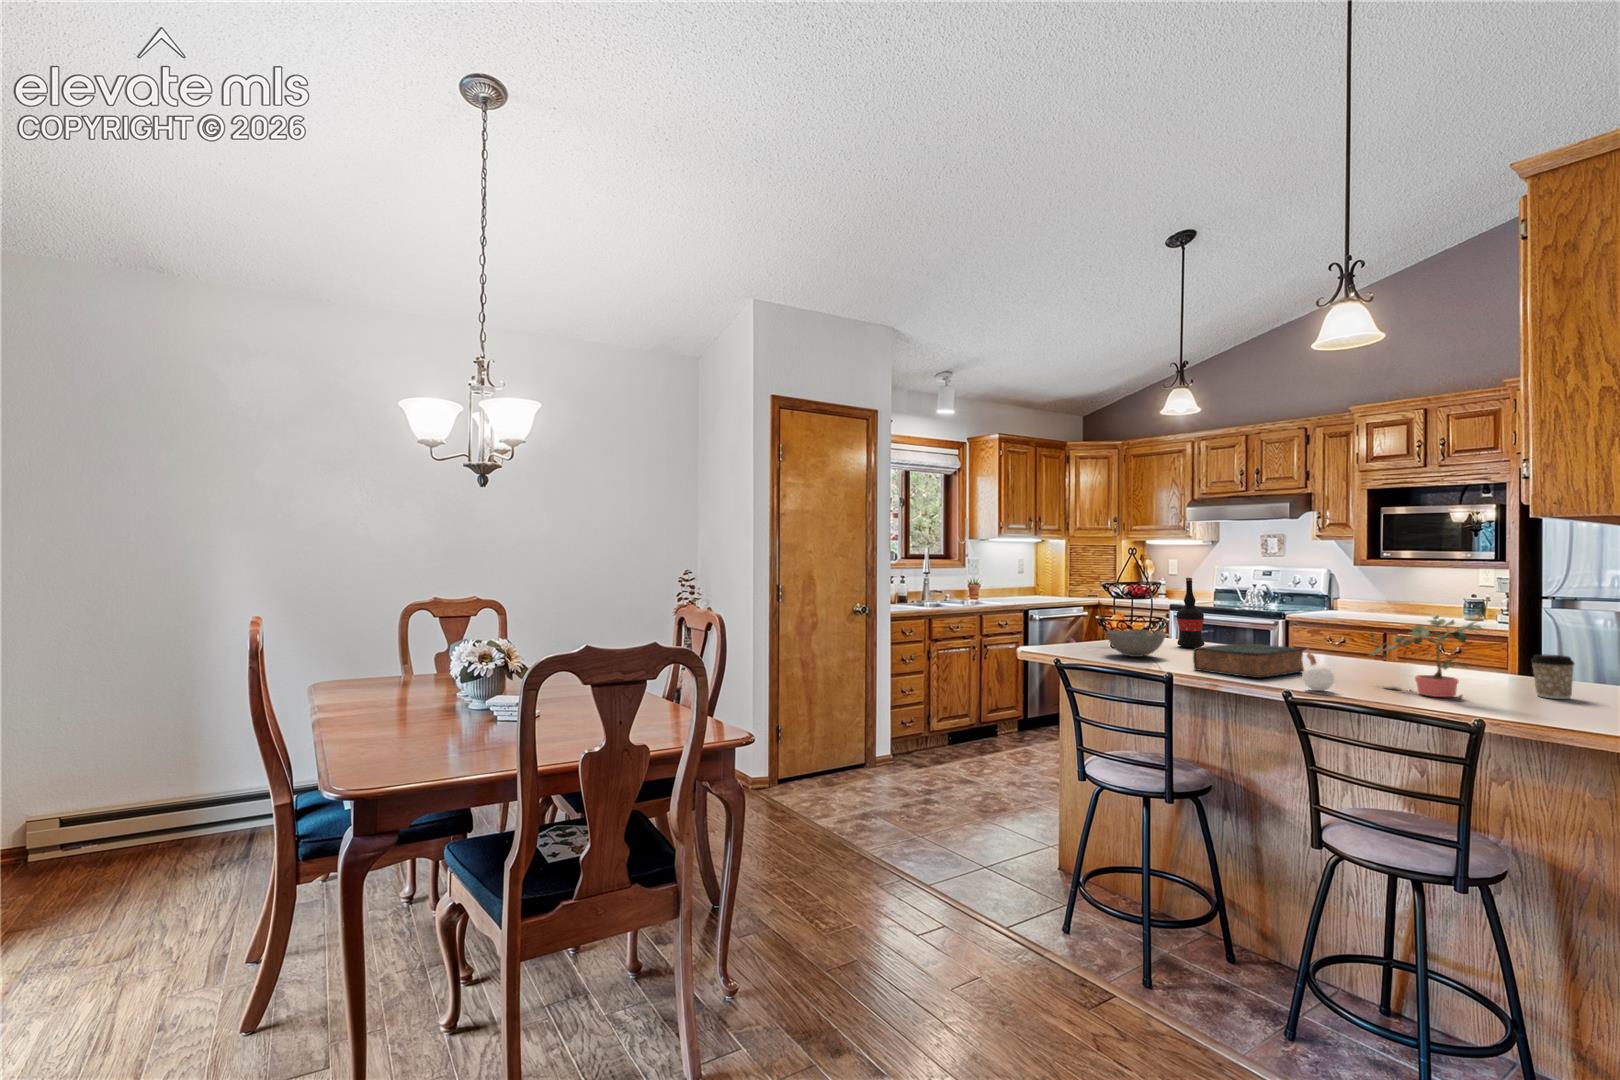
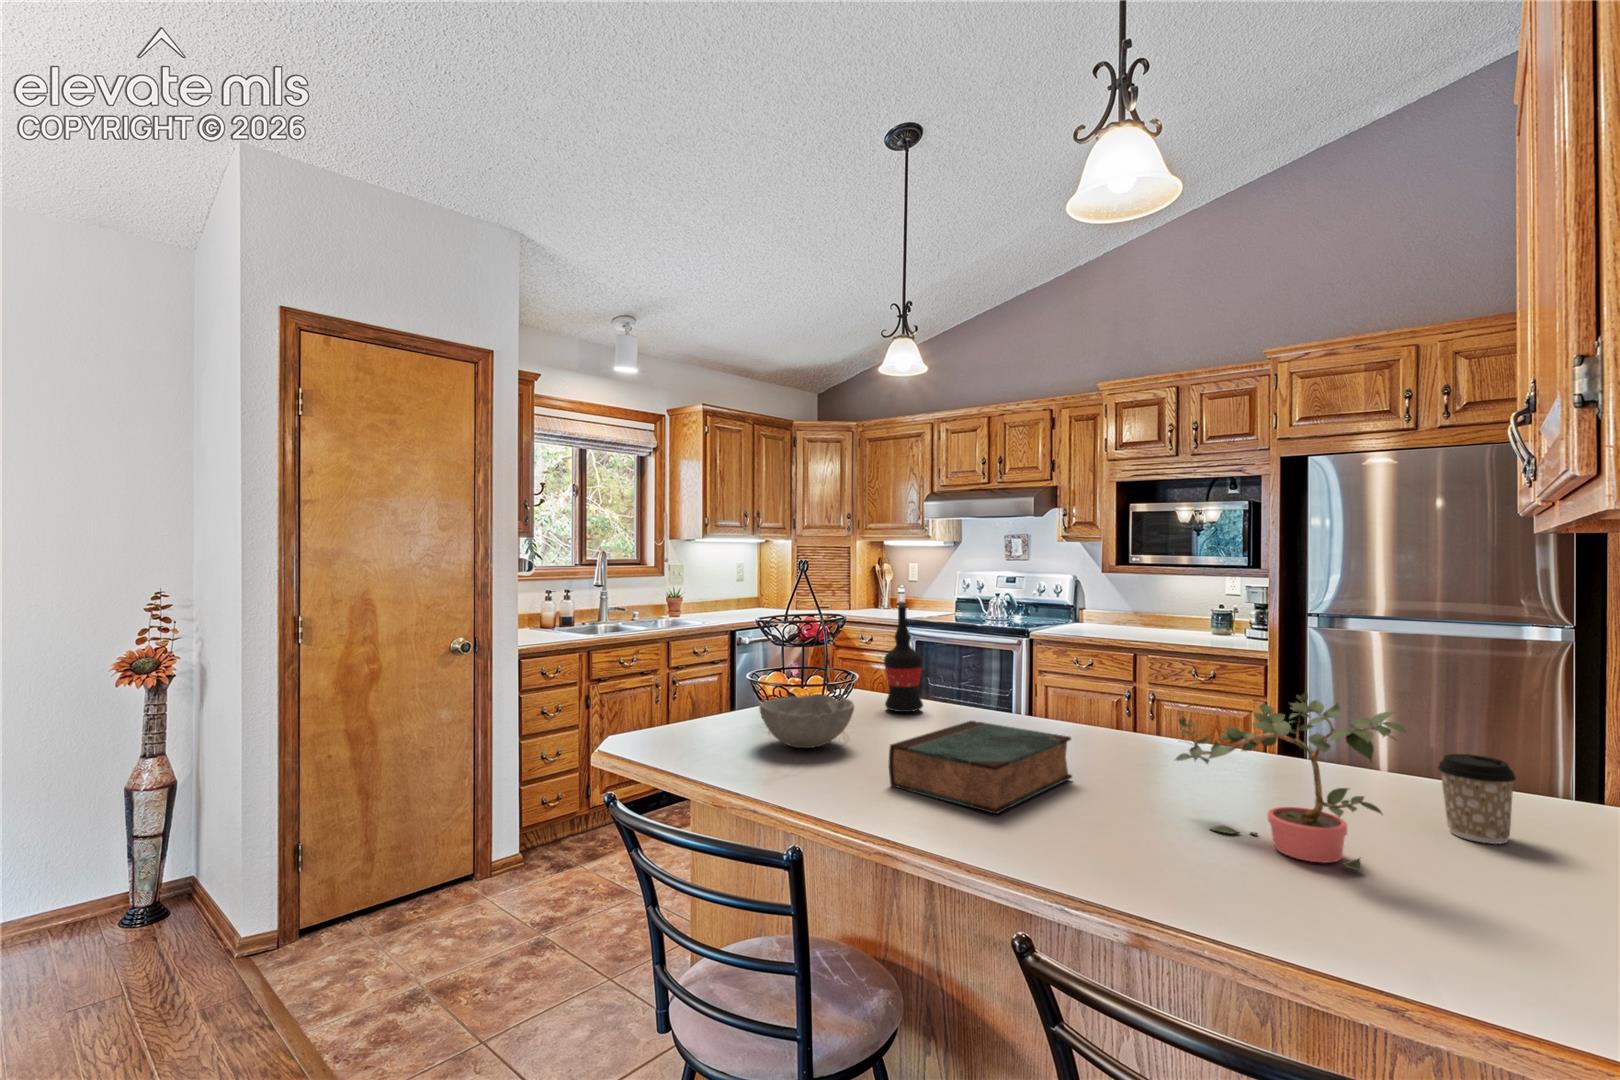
candle: present [1302,651,1334,691] -> none [1075,755,1134,859]

